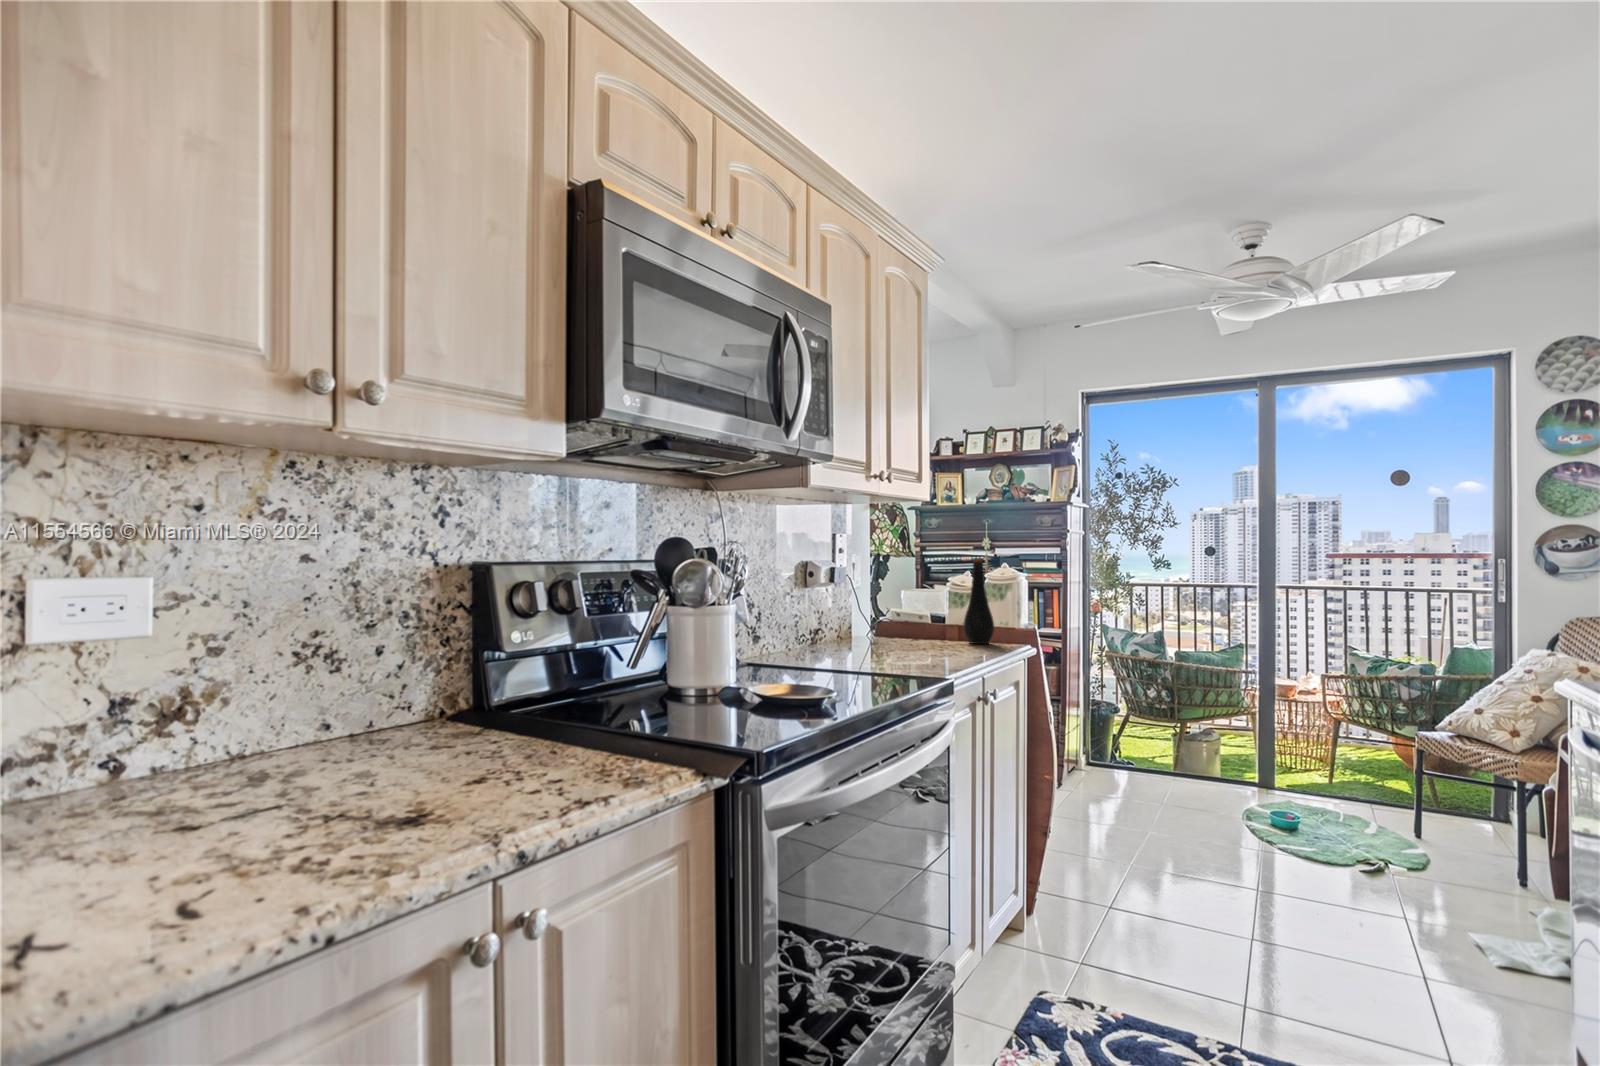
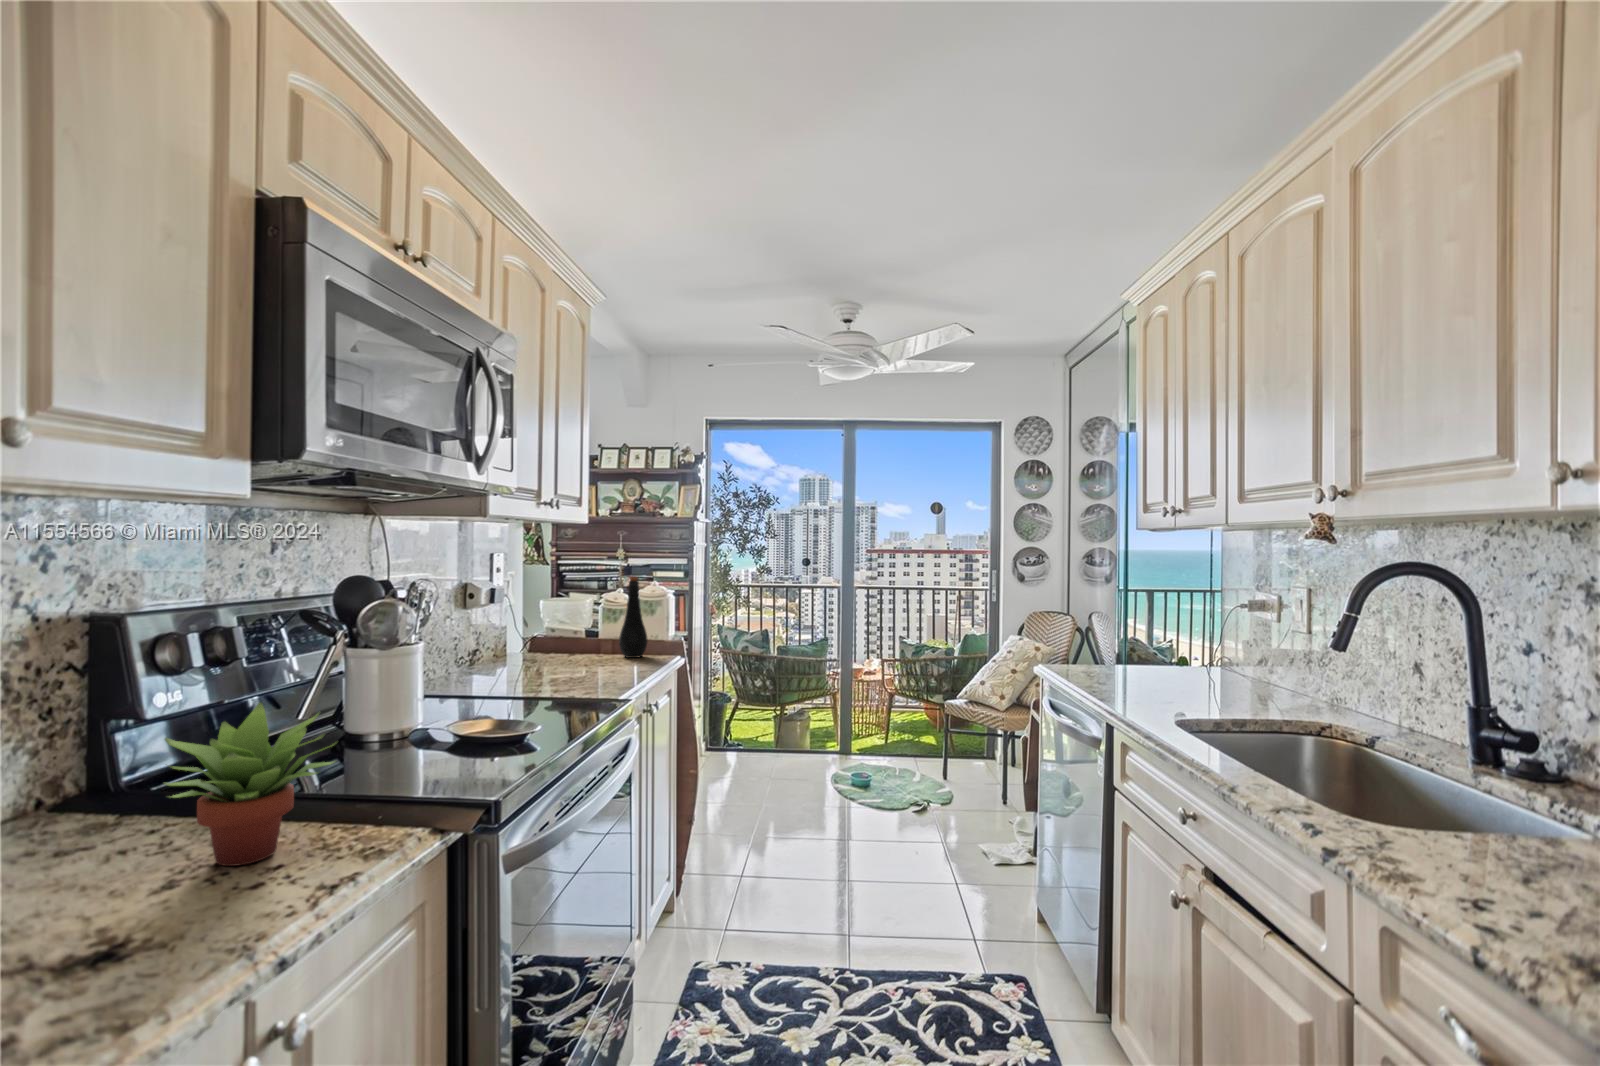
succulent plant: none [465,636,605,778] -> present [164,703,335,866]

